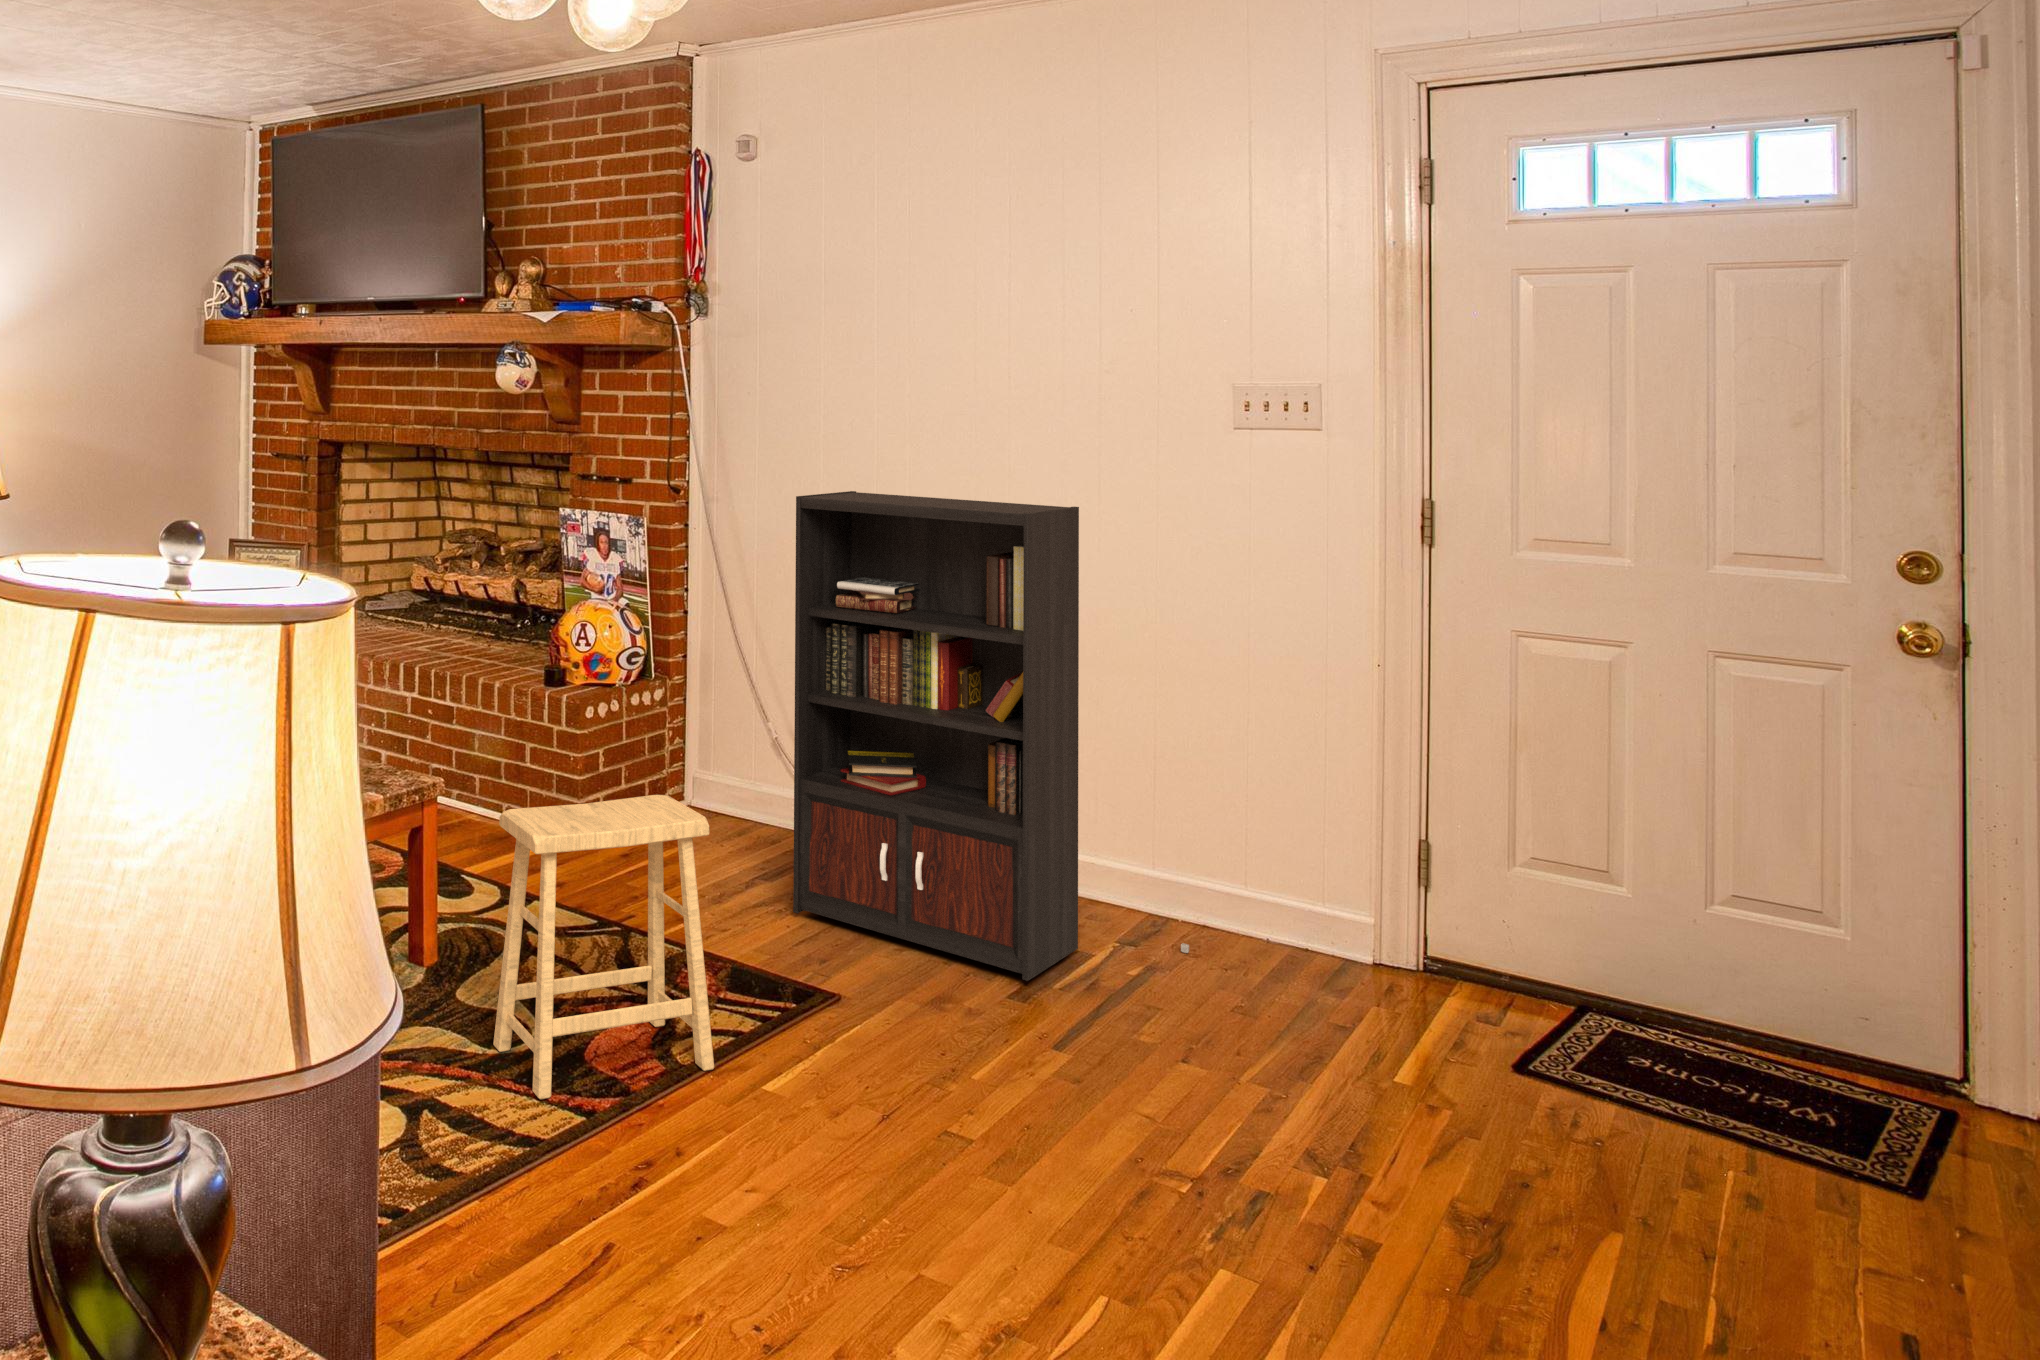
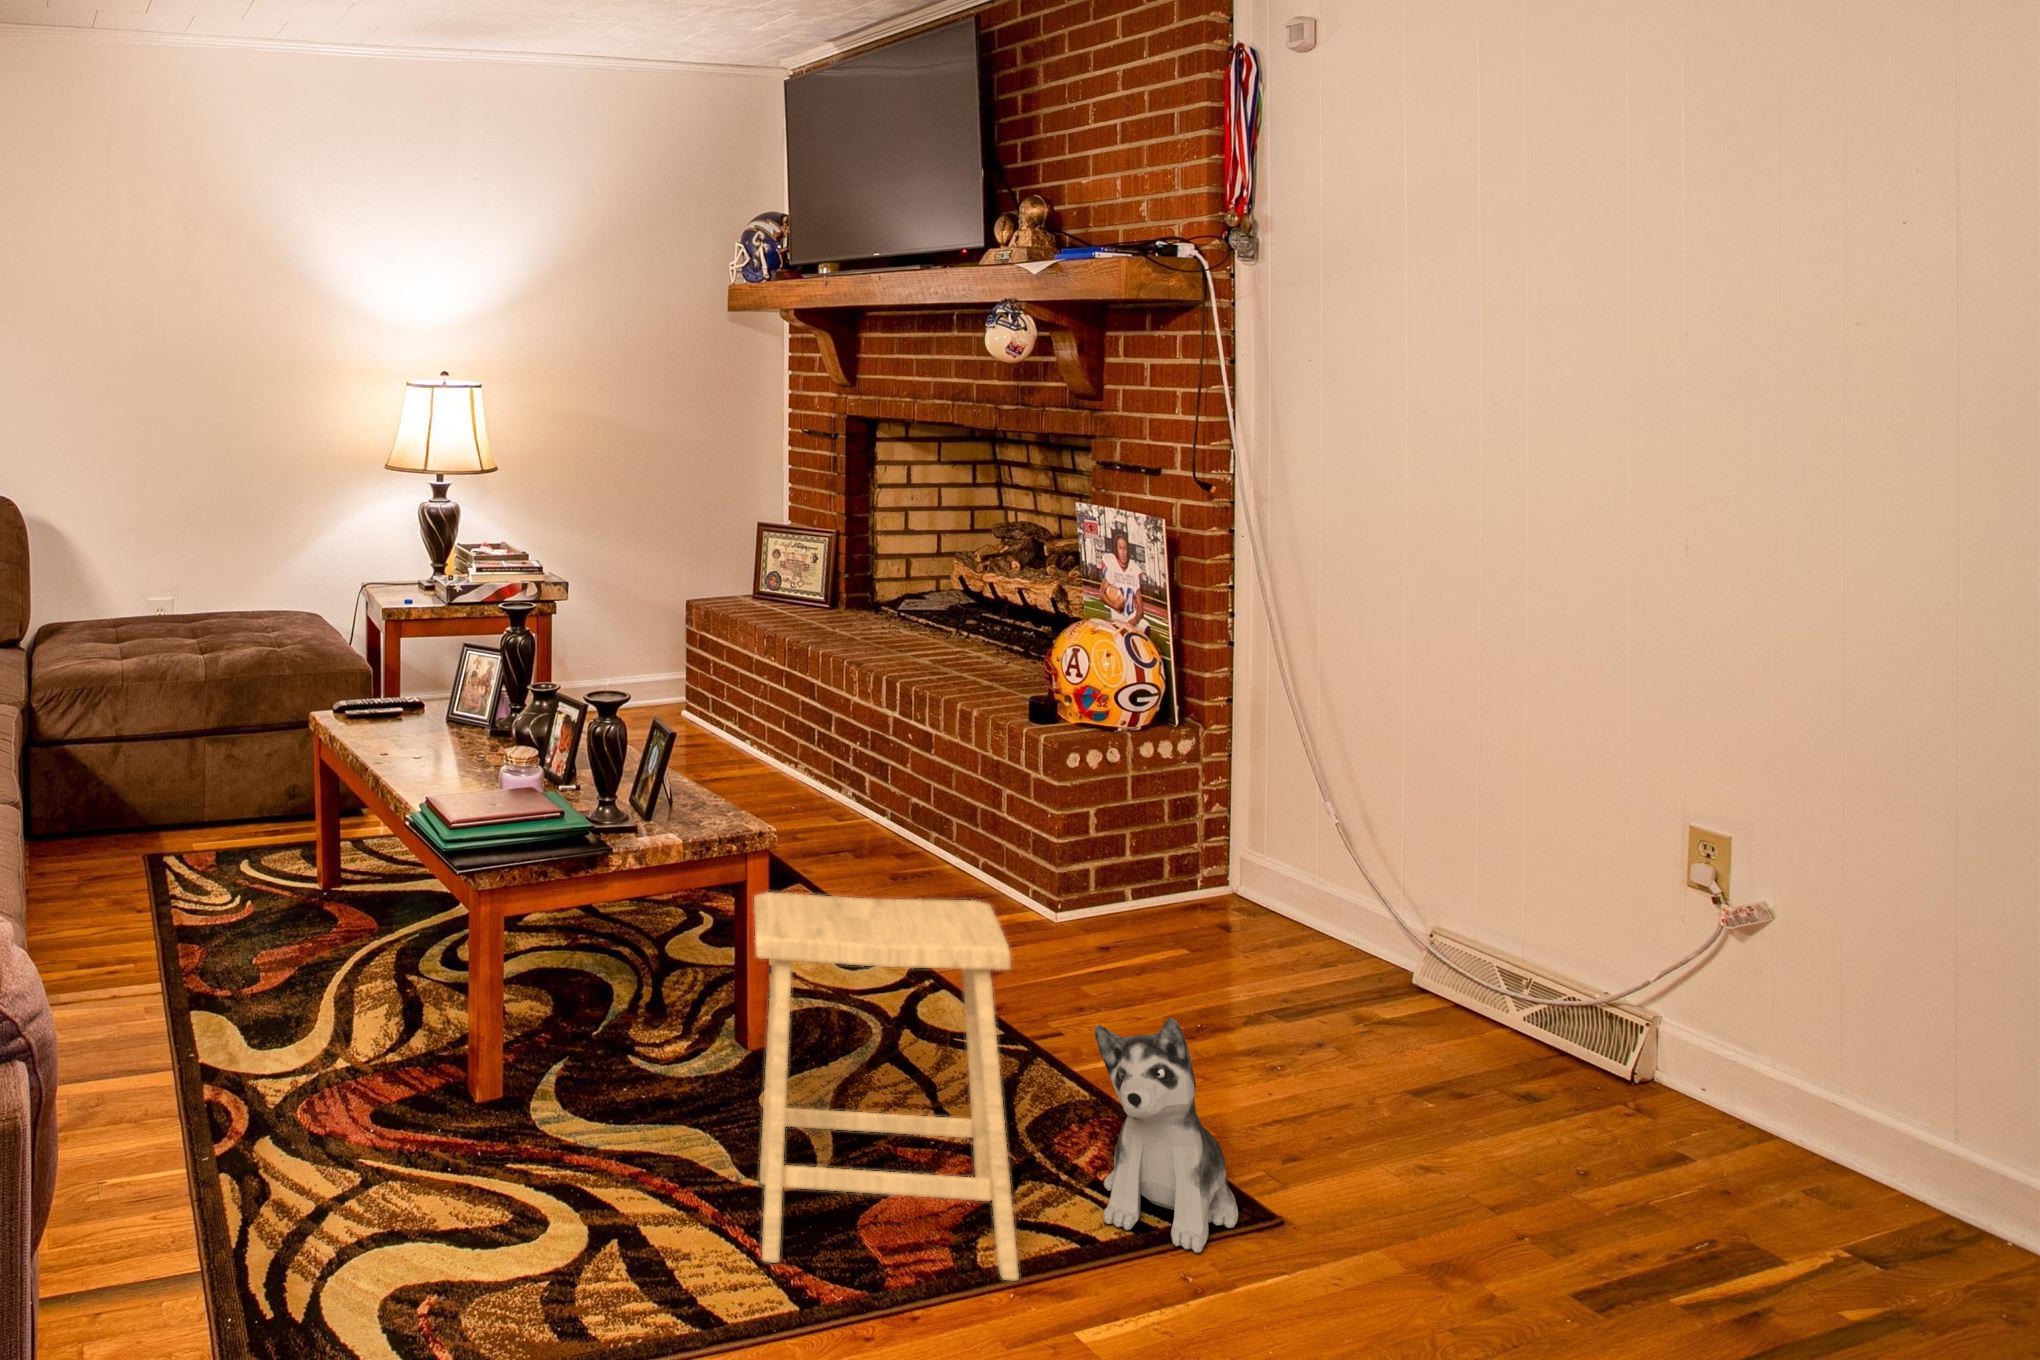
bookcase: present [793,491,1189,981] -> none [1279,503,1984,1288]
plush toy: none [727,862,820,1027] -> present [1095,1018,1238,1253]

